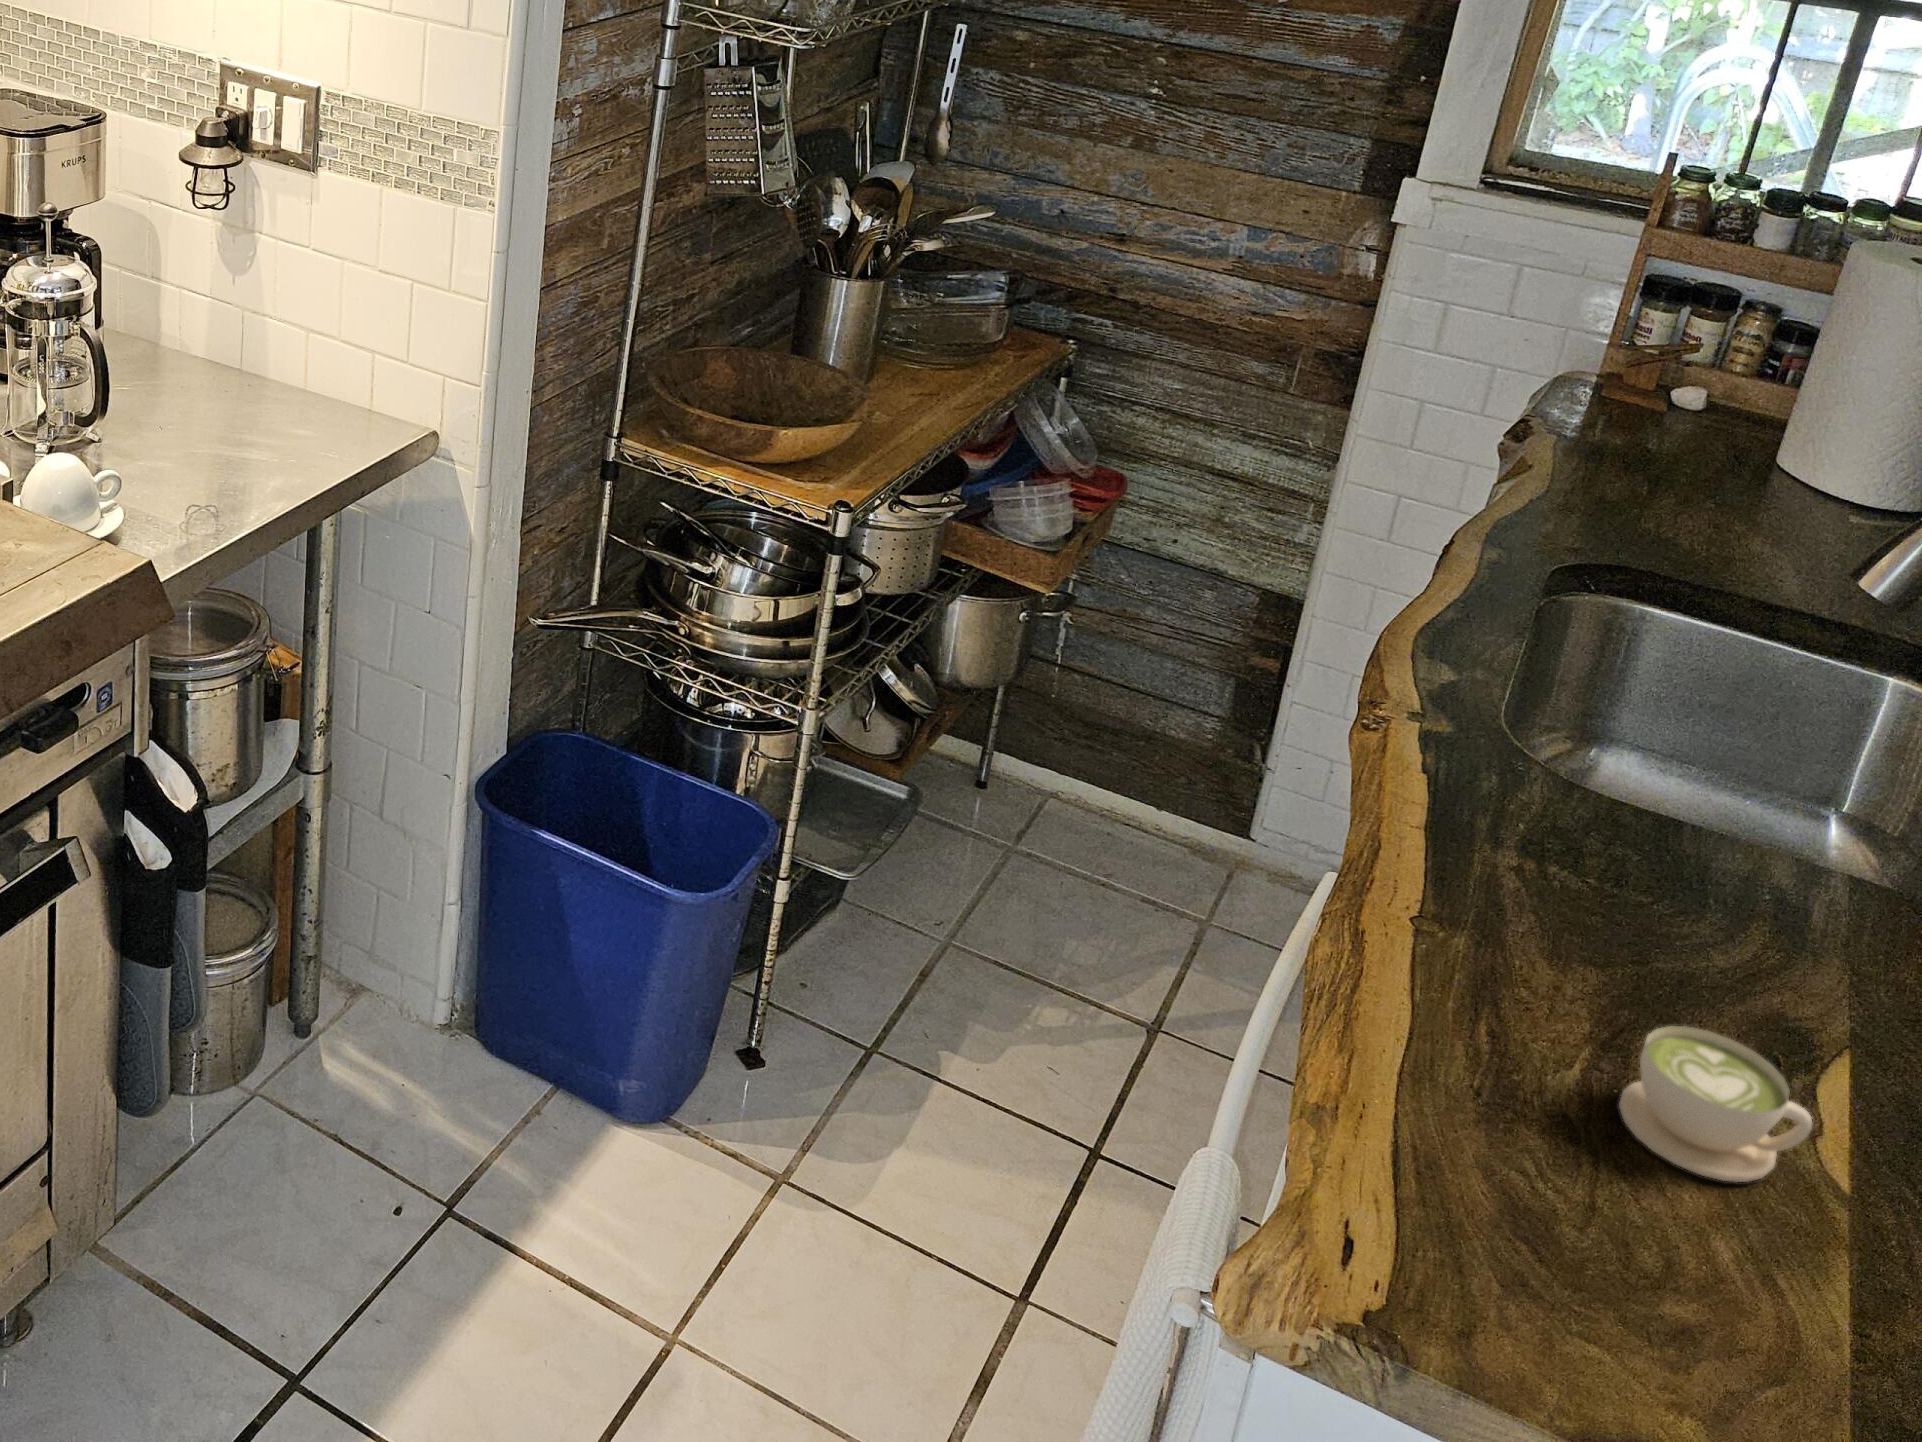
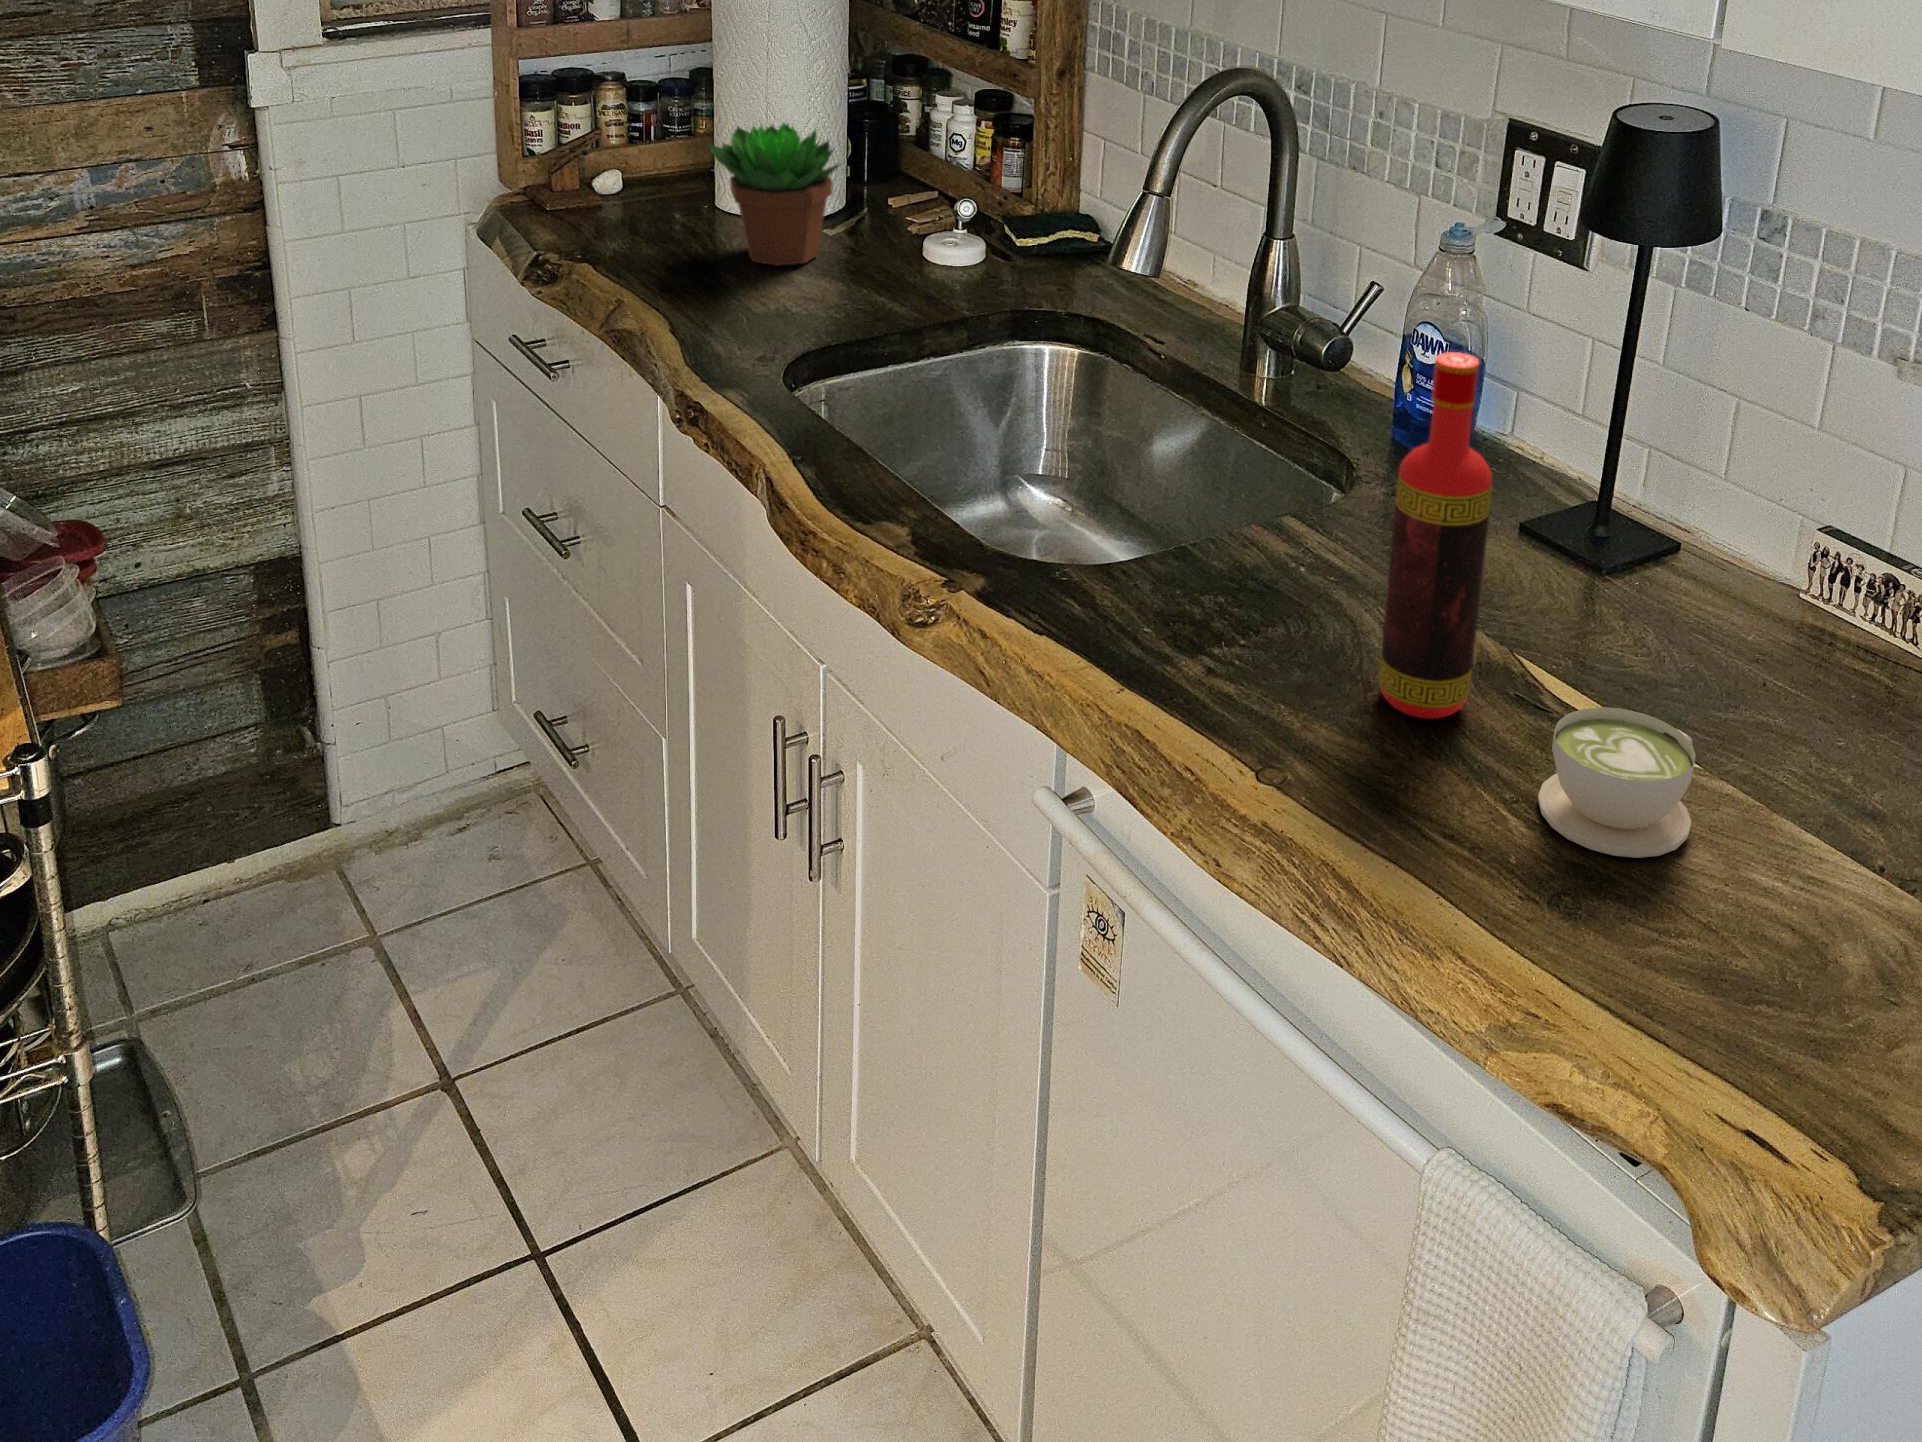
succulent plant: none [1675,370,1832,517] -> present [709,122,839,266]
bottle: none [1643,682,1810,1020] -> present [1379,352,1492,719]

